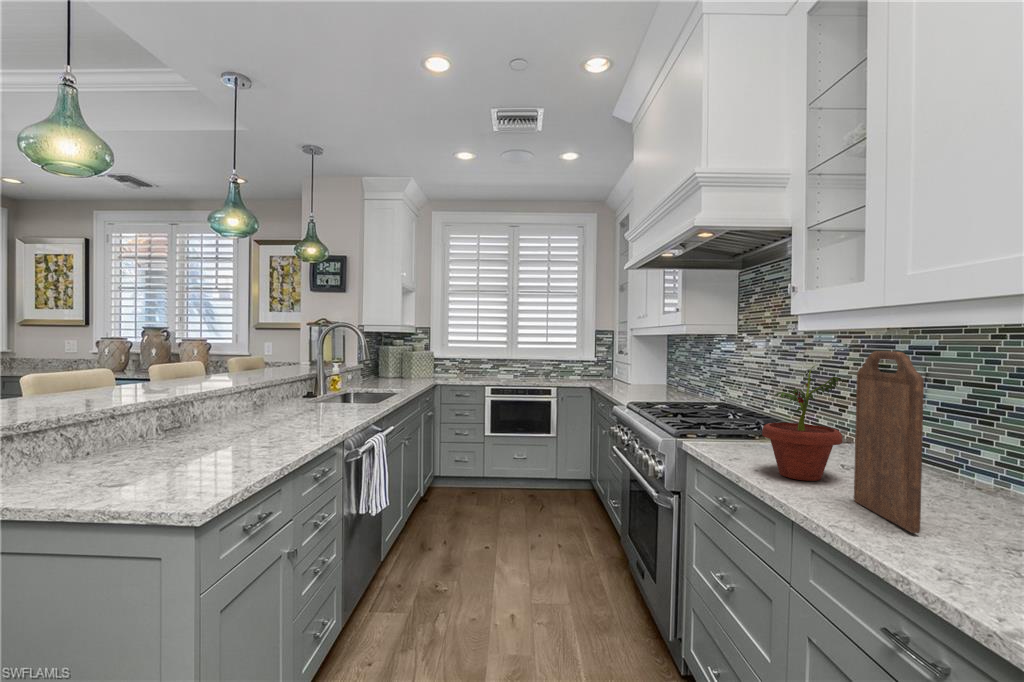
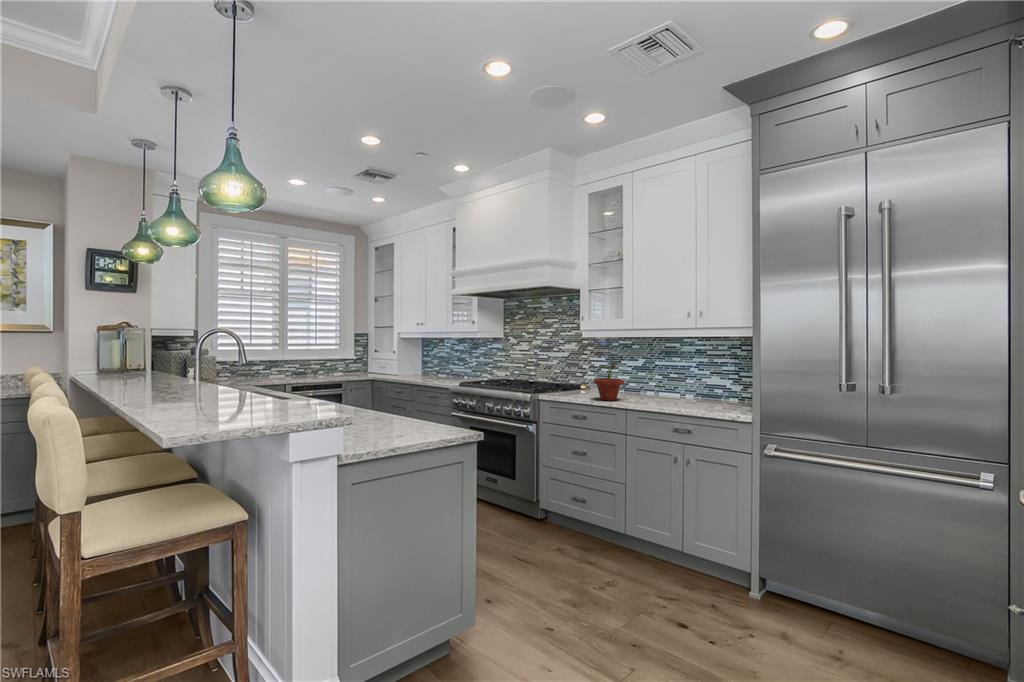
cutting board: present [854,351,924,533] -> none [636,346,665,406]

